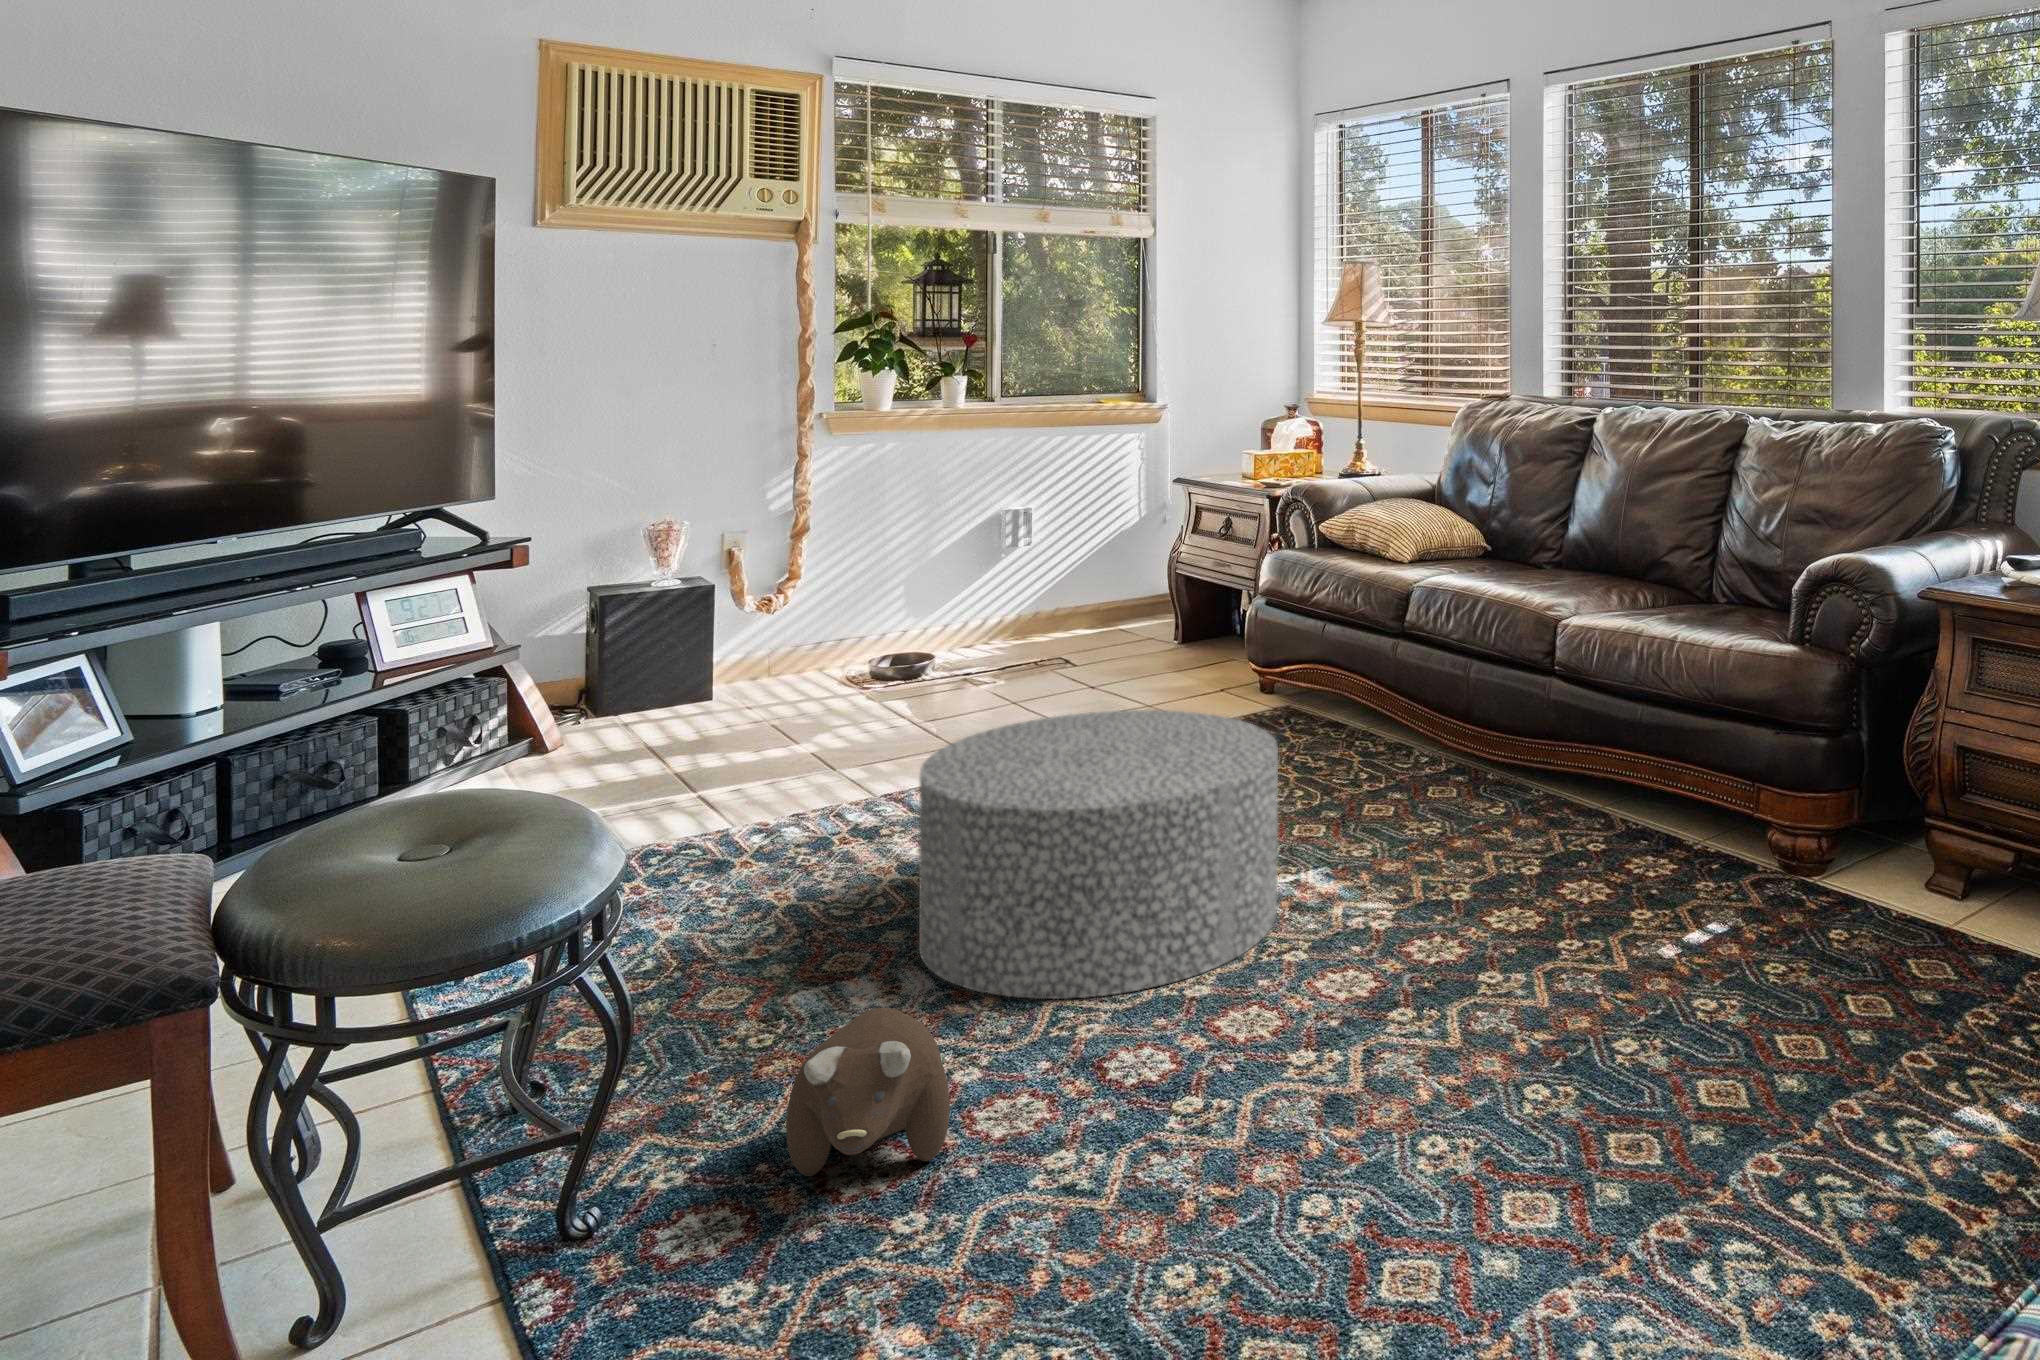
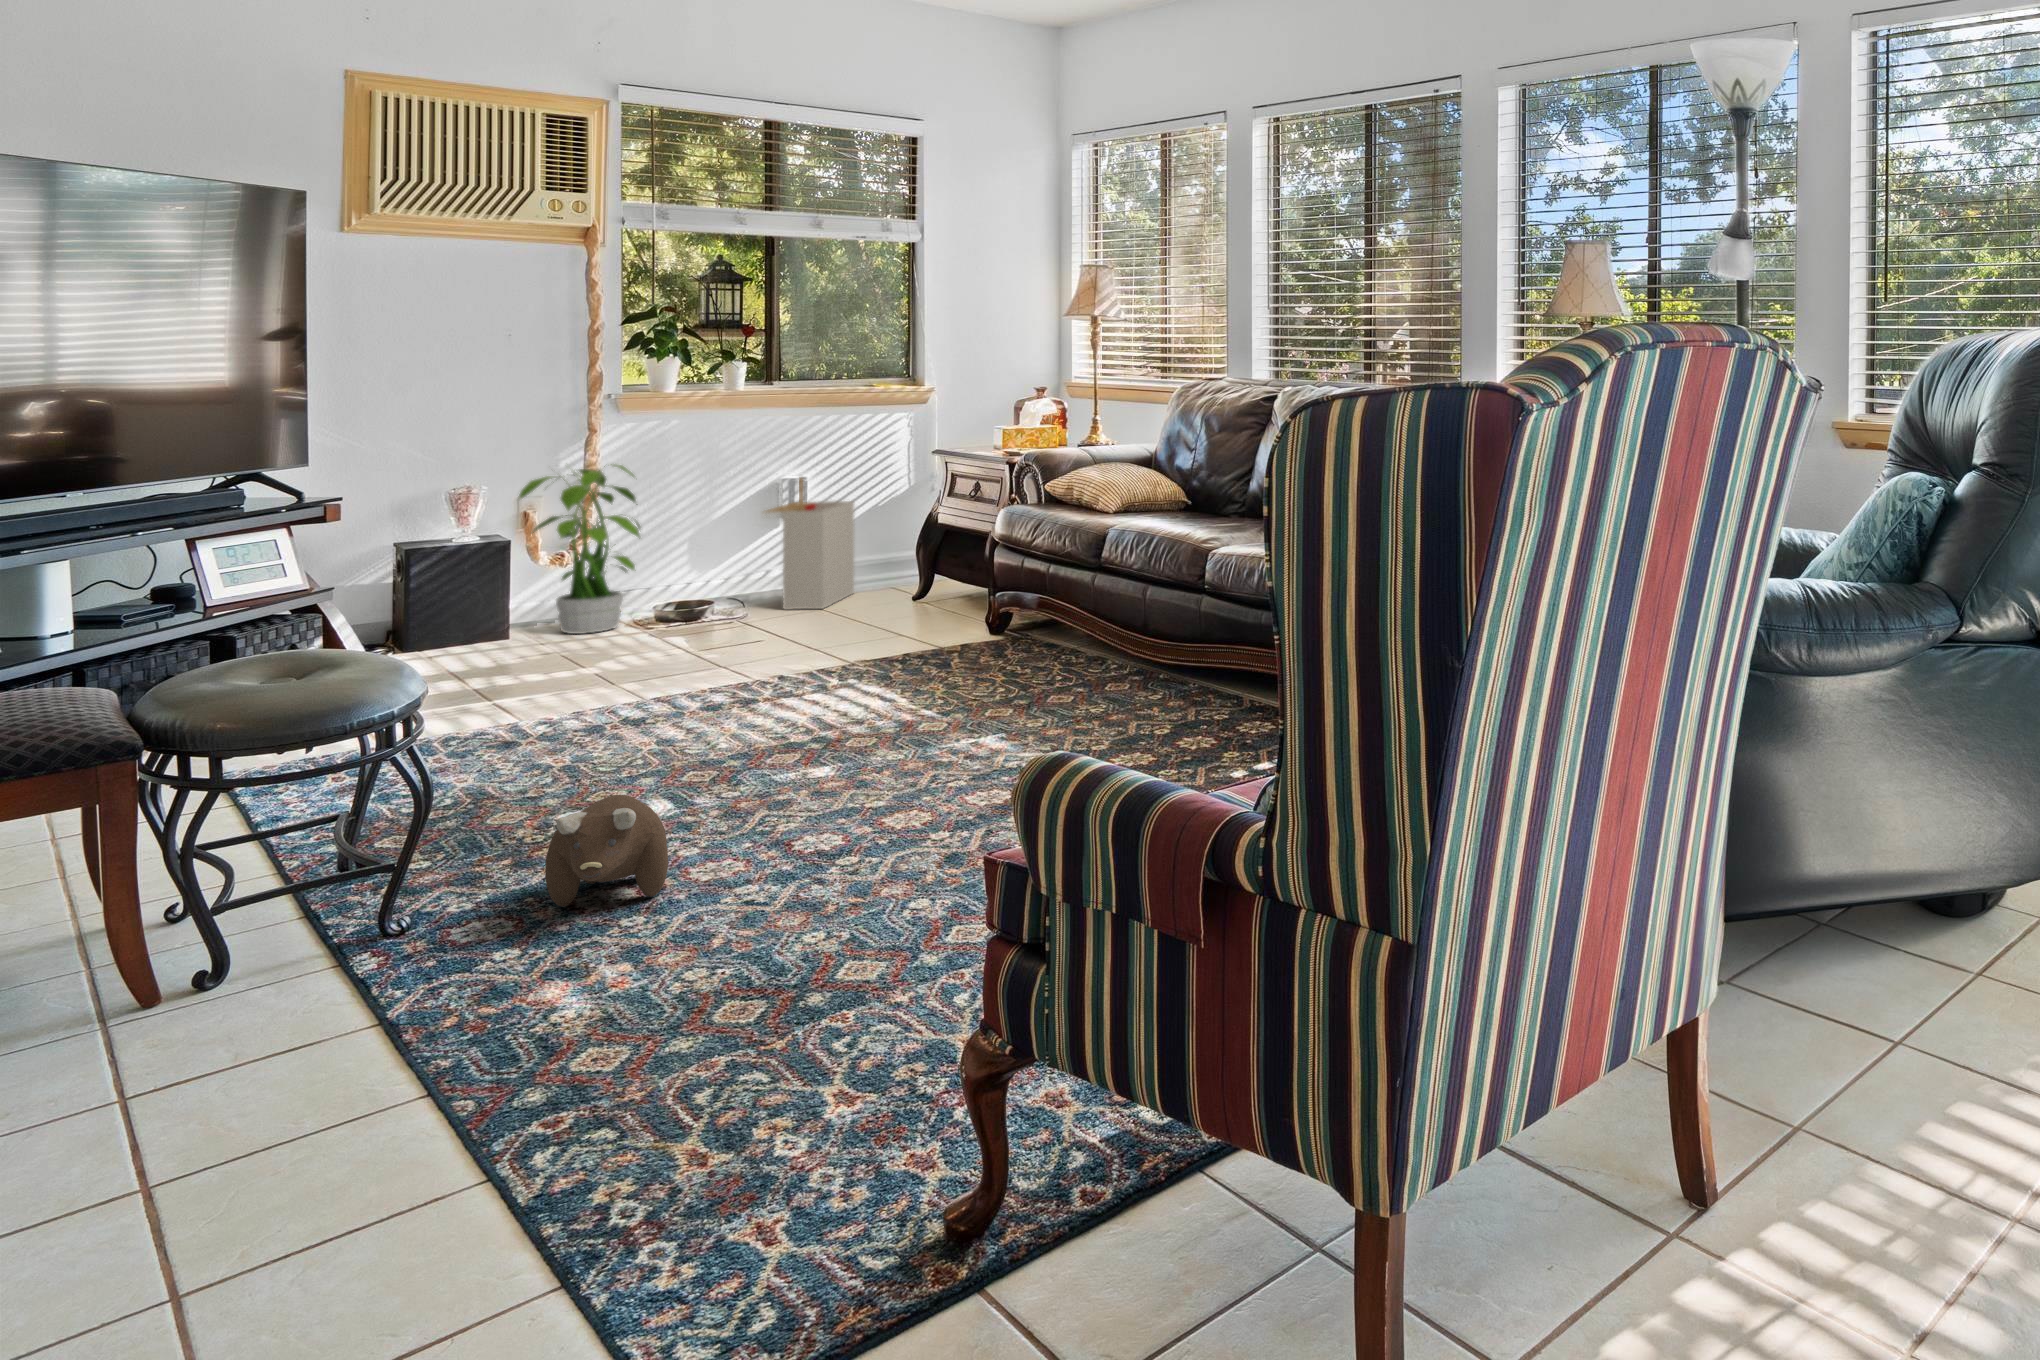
potted plant: none [721,493,859,693] -> present [518,464,640,634]
storage bin: none [987,509,1086,664] -> present [761,478,854,610]
ottoman: present [919,710,1278,999] -> none [666,616,958,813]

